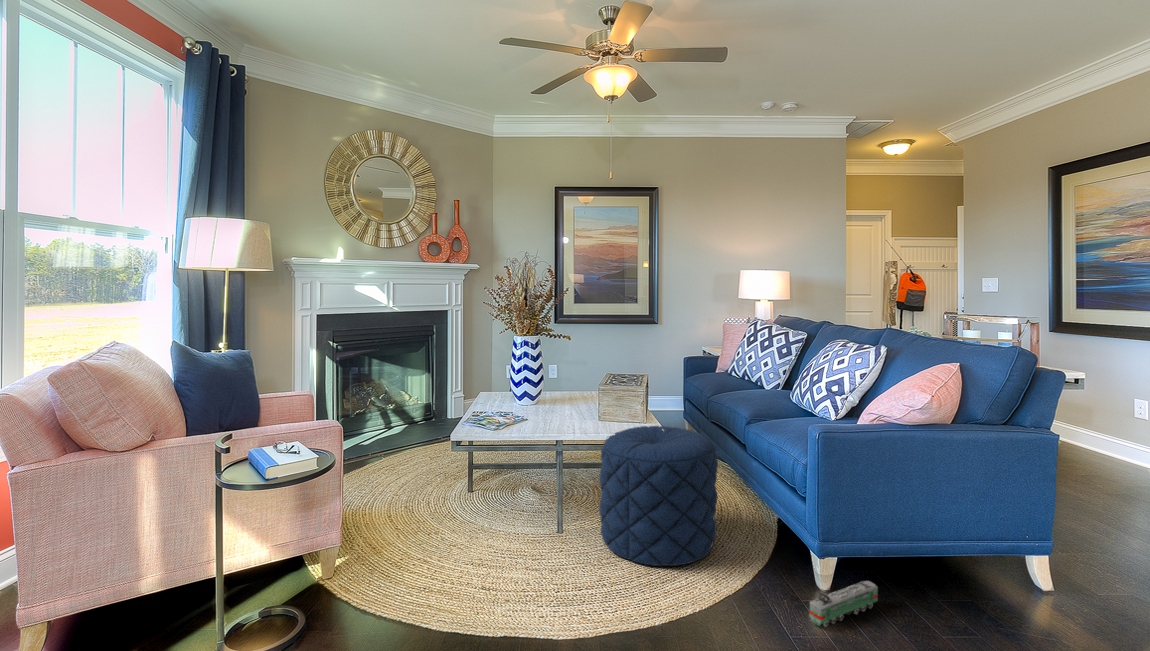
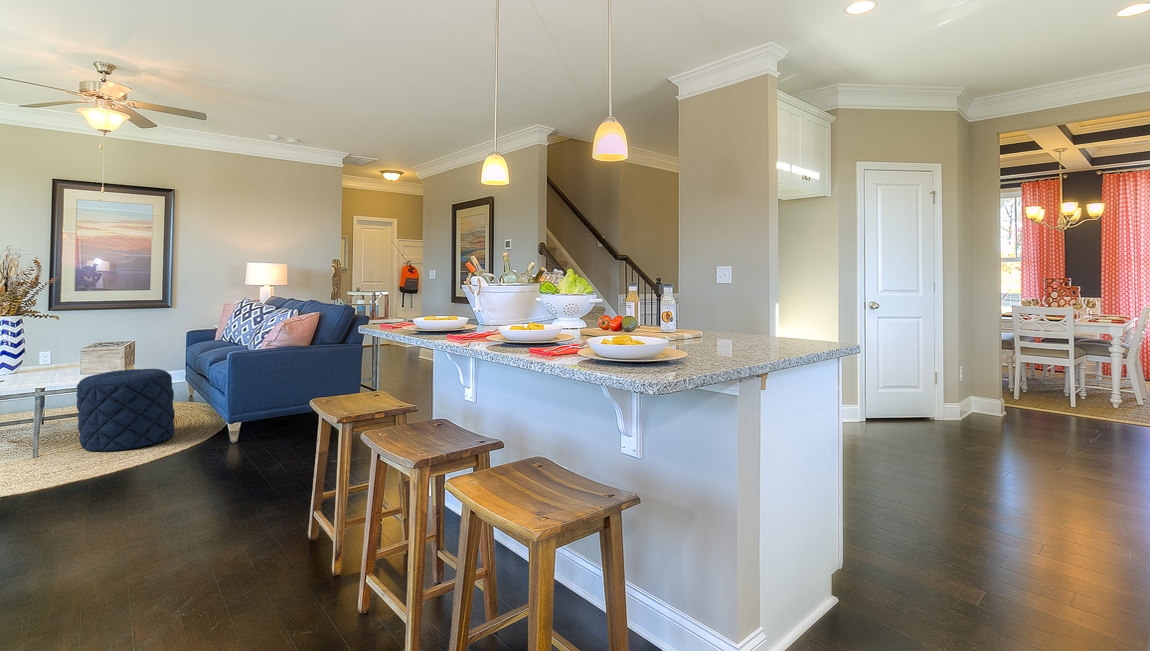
toy train: present [809,581,878,627] -> none [211,429,259,451]

